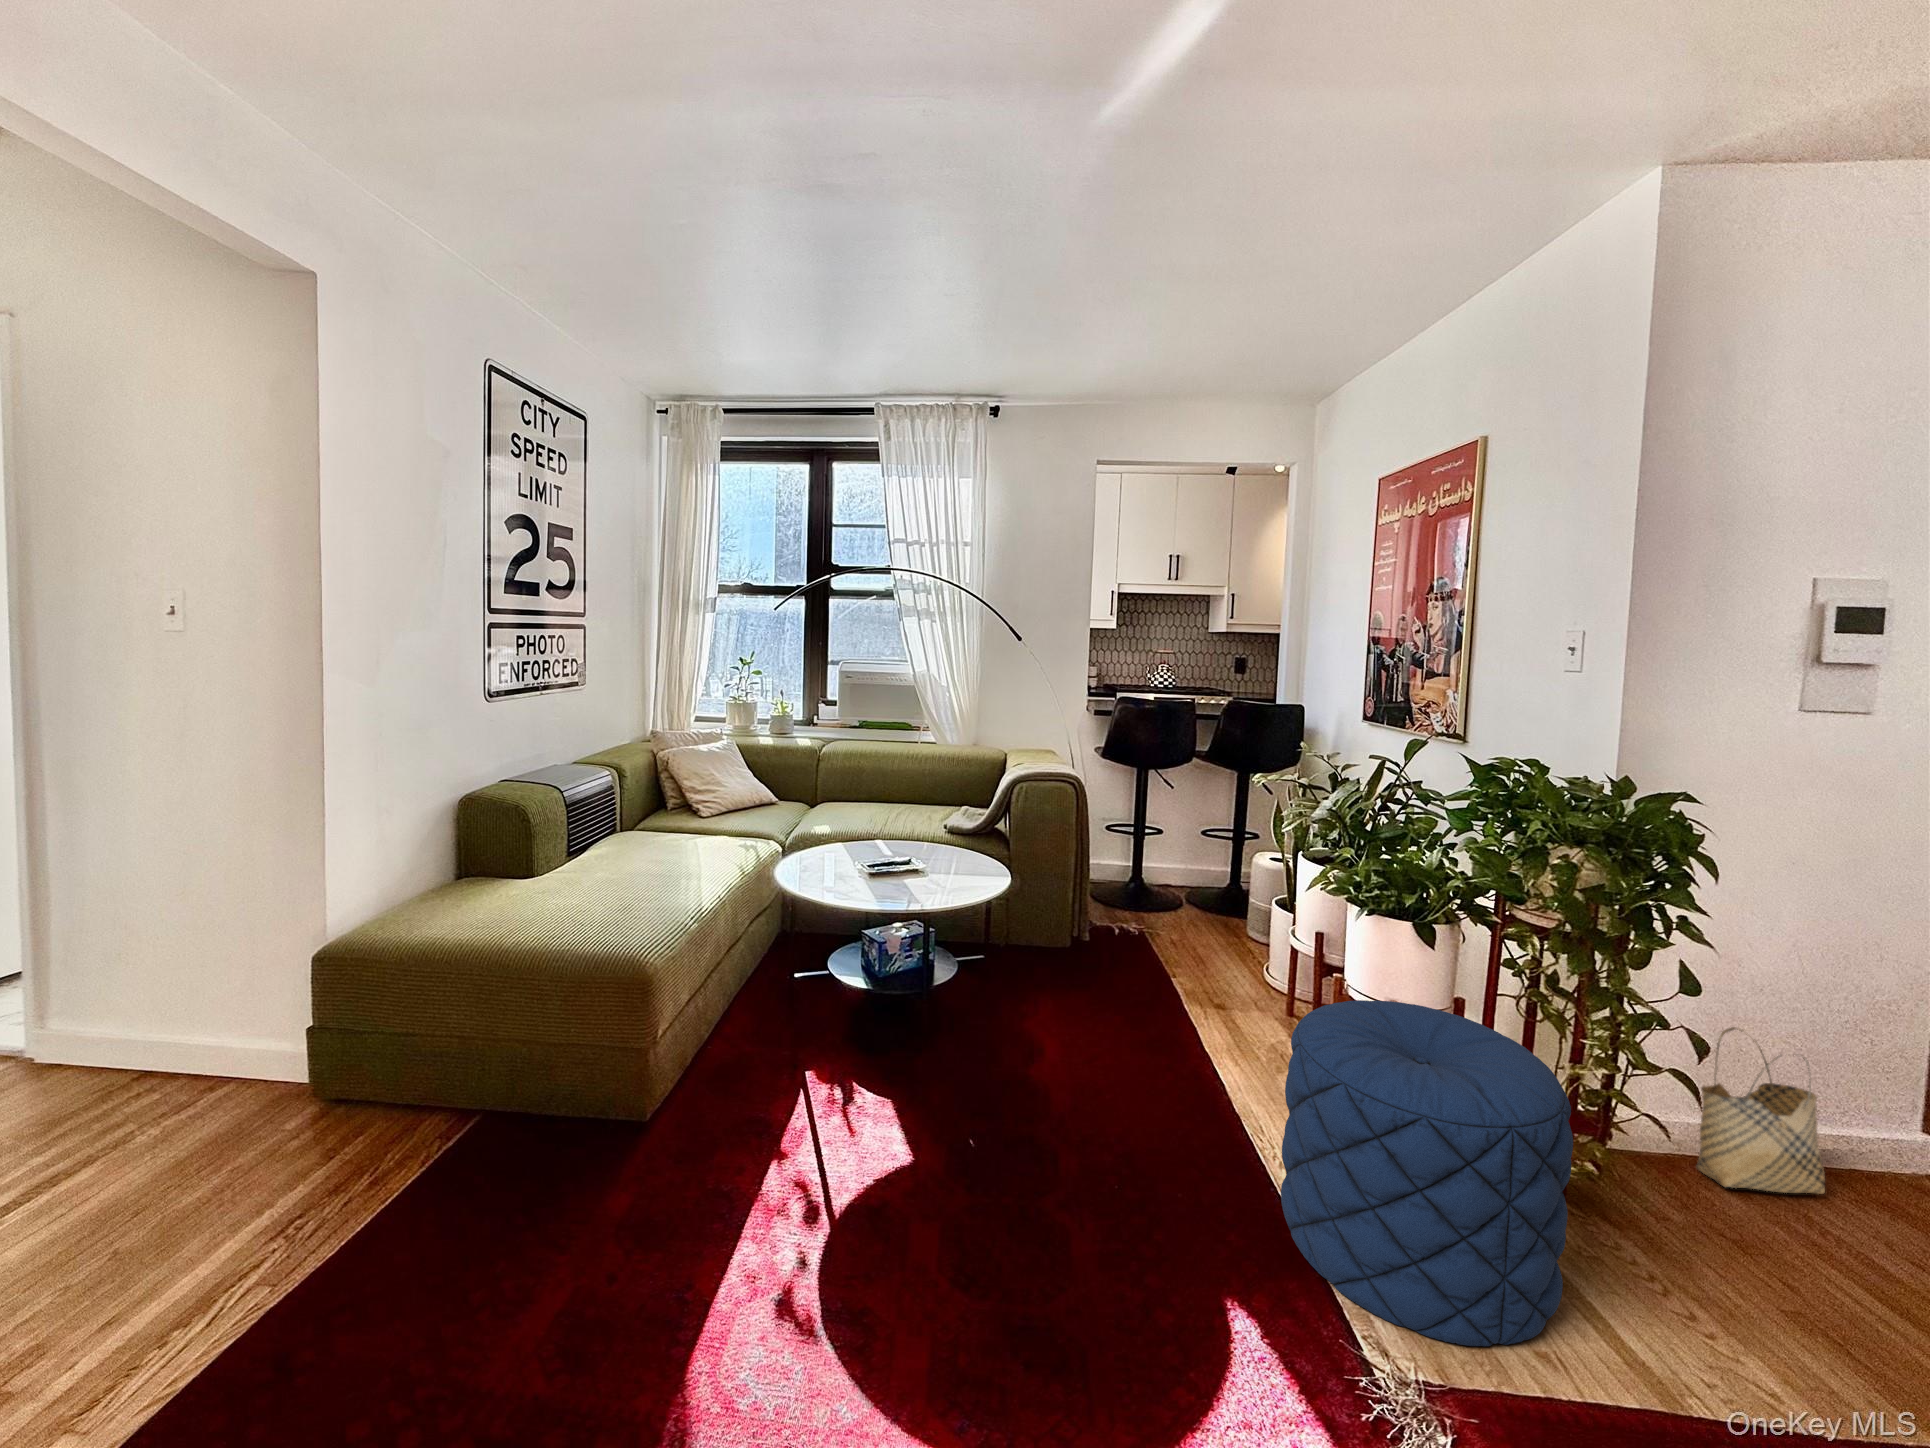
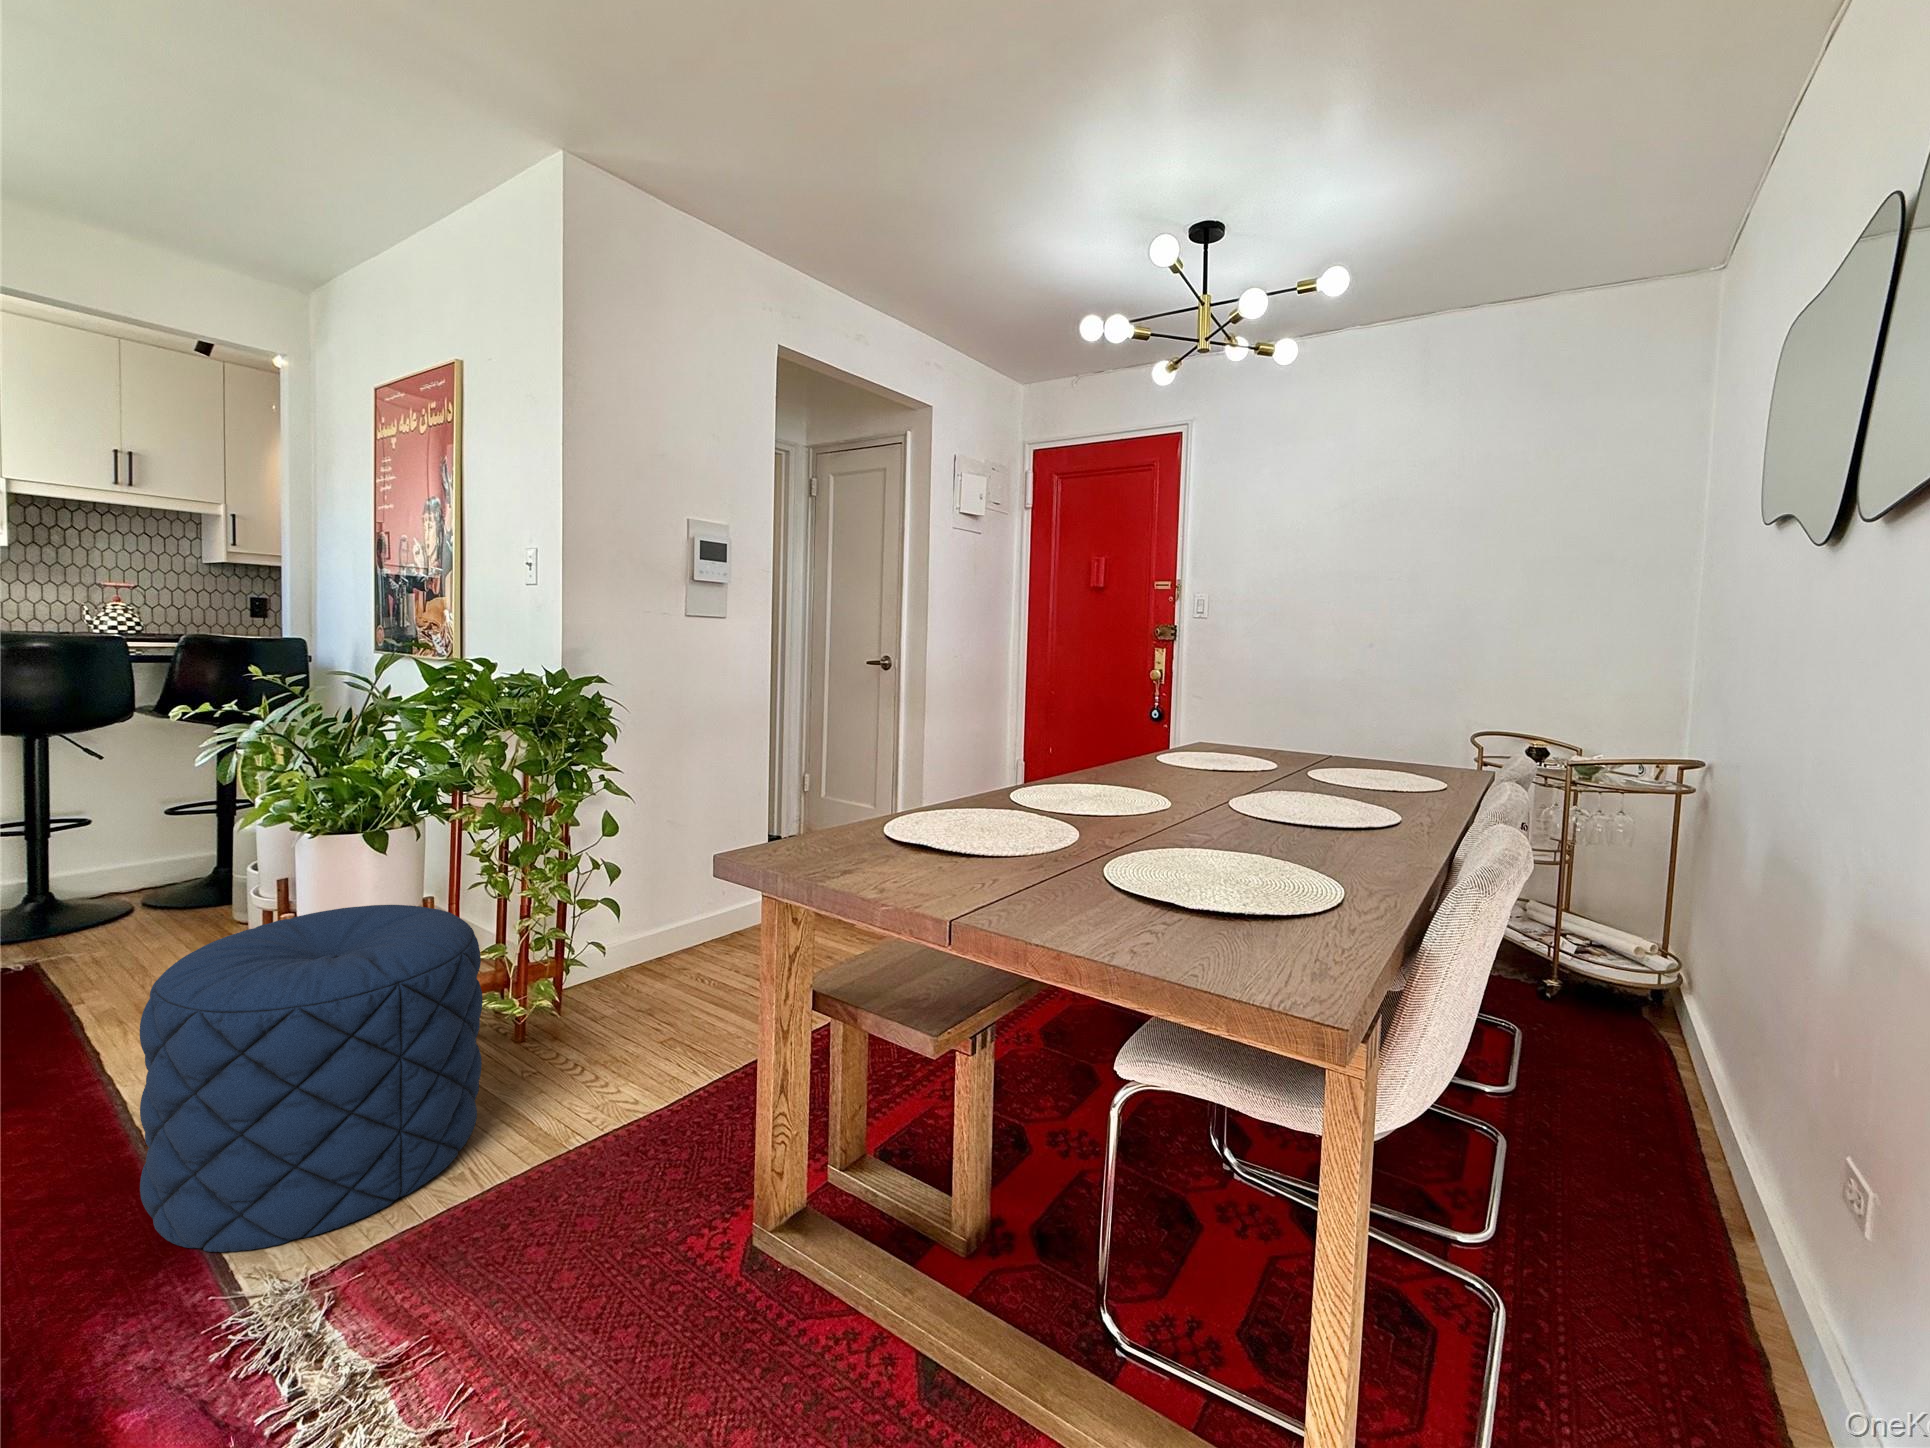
woven basket: present [1696,1027,1825,1194] -> none [635,859,713,981]

